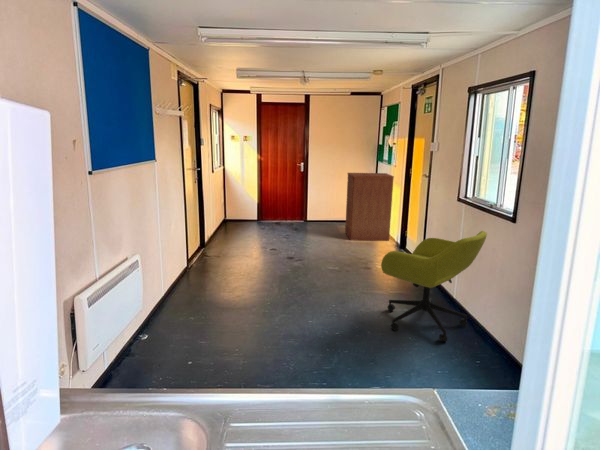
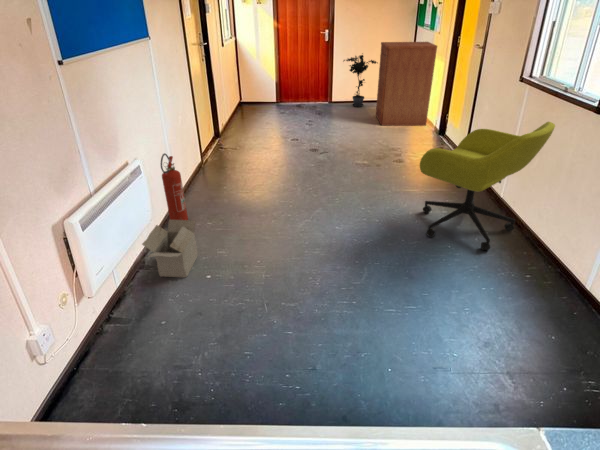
potted plant: none [316,181,346,225] -> present [344,55,377,107]
fire extinguisher: none [154,253,174,319] -> present [161,153,188,220]
cardboard box: none [132,311,183,365] -> present [142,220,198,277]

